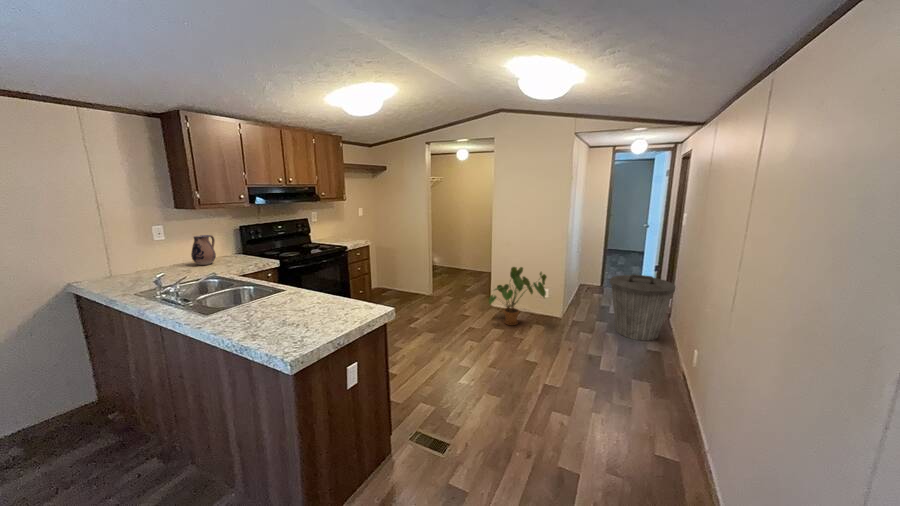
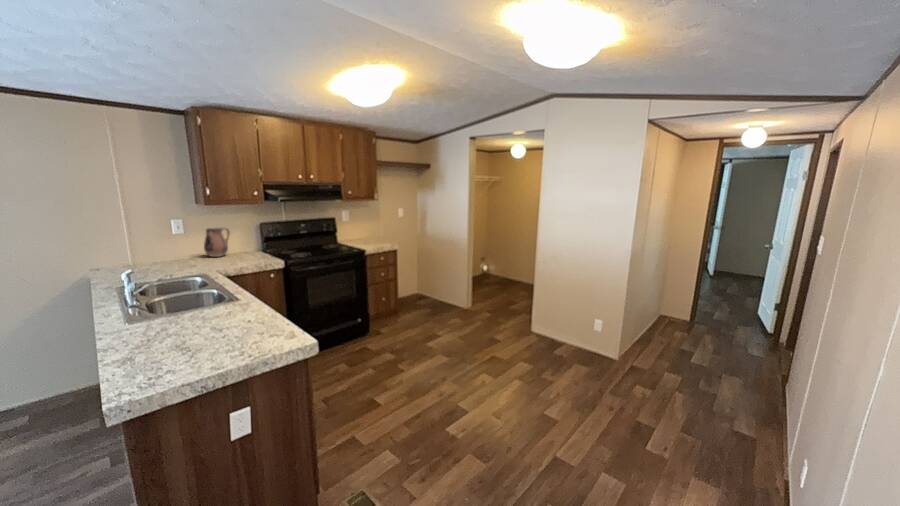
house plant: present [489,267,547,325] -> none [518,287,598,360]
trash can: present [610,275,676,341] -> none [688,314,799,417]

